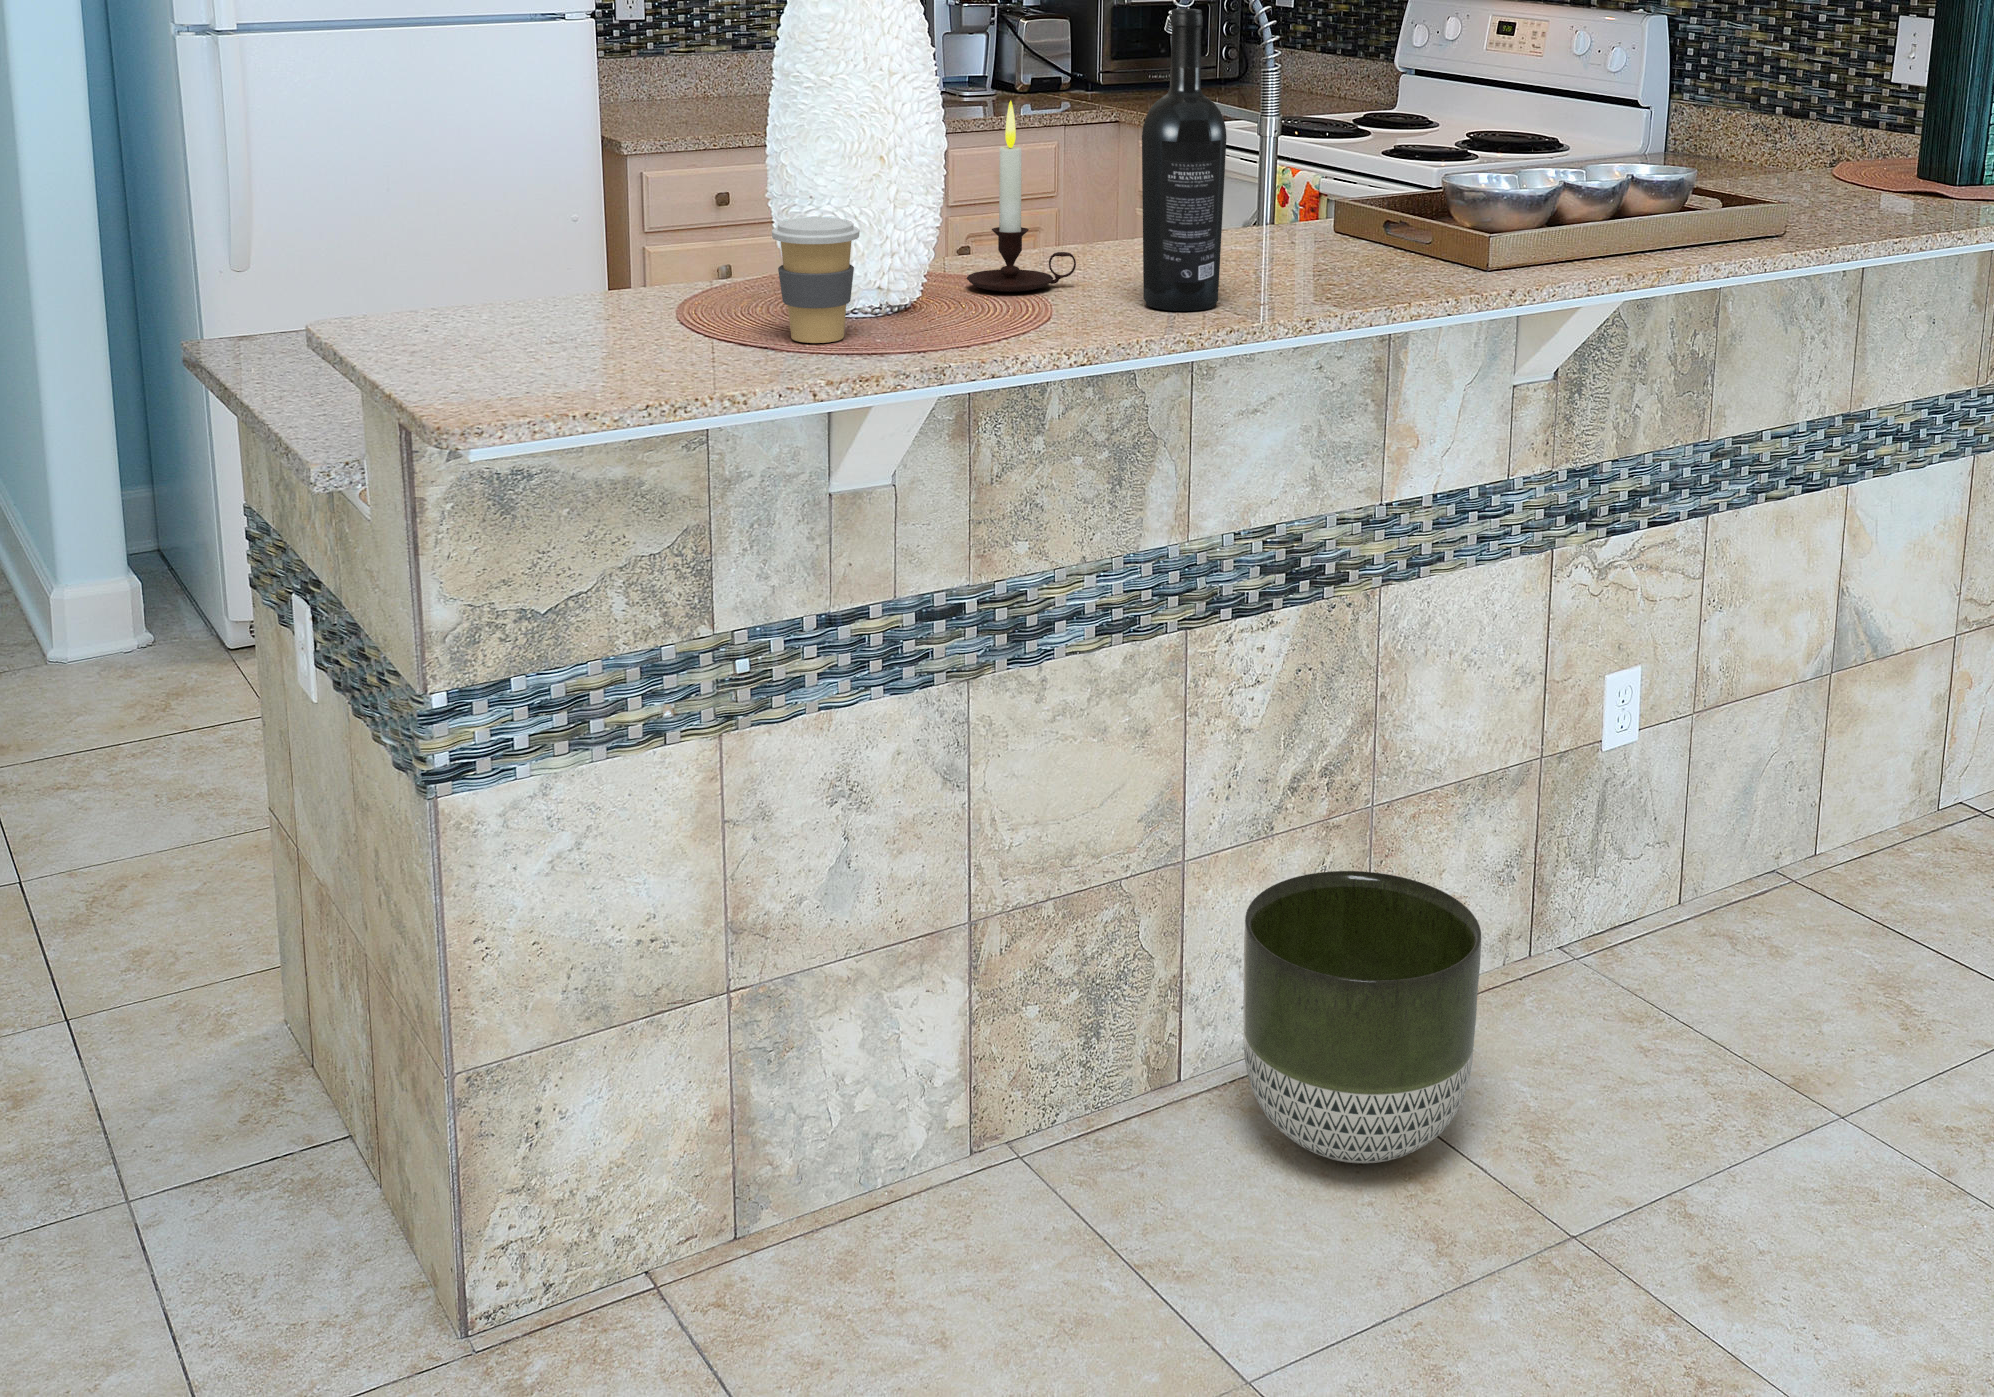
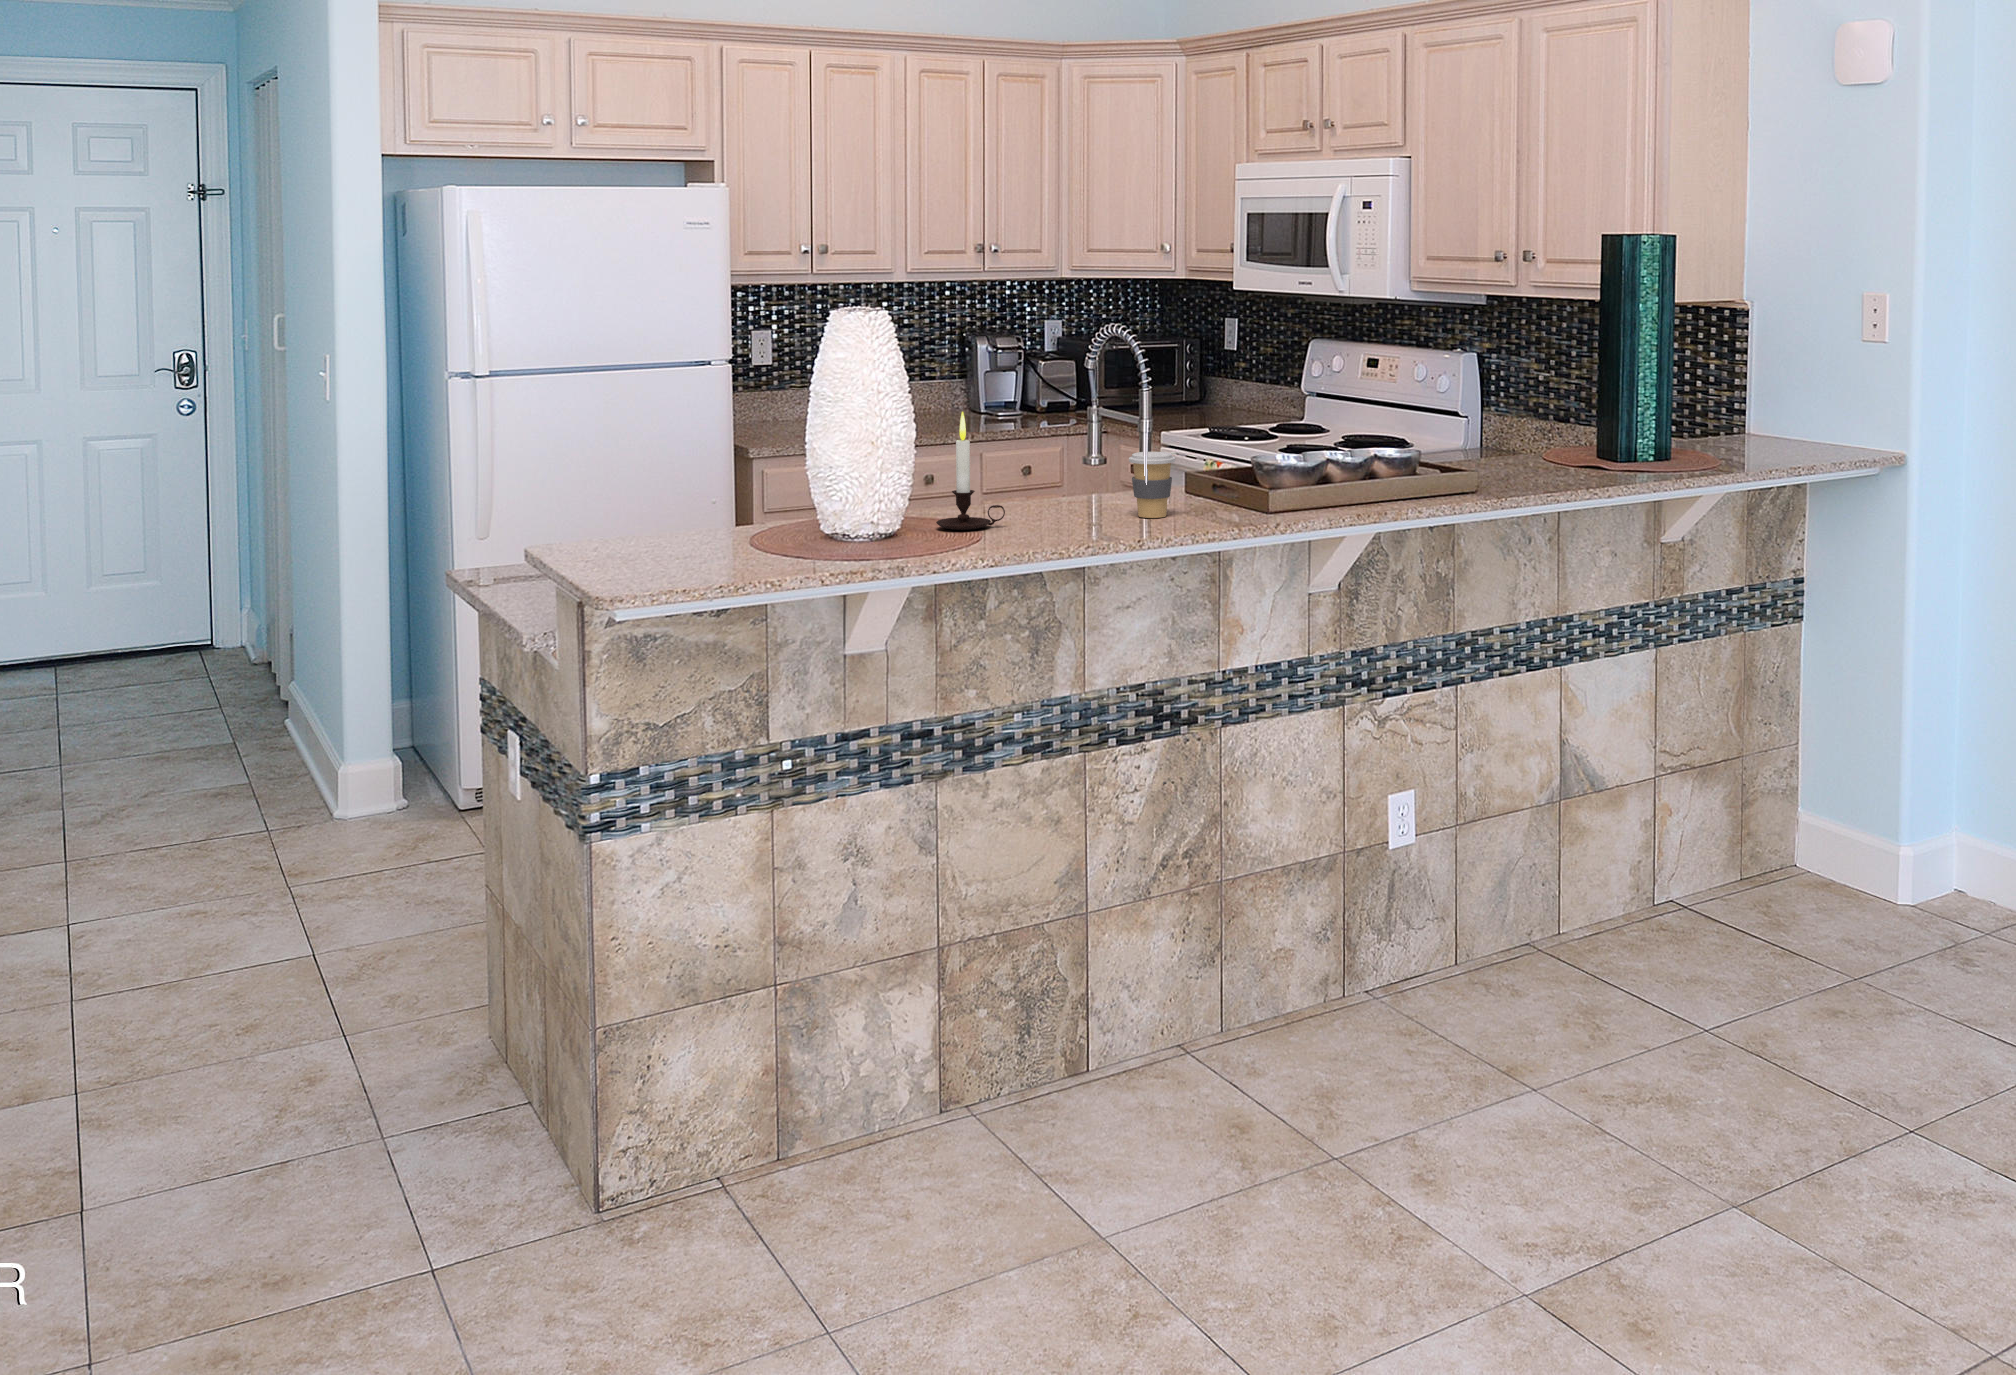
wine bottle: present [1142,9,1227,311] -> none [1038,354,1090,538]
coffee cup: present [772,217,860,343] -> present [1129,452,1175,518]
planter: present [1243,871,1481,1163] -> none [1122,917,1276,1110]

